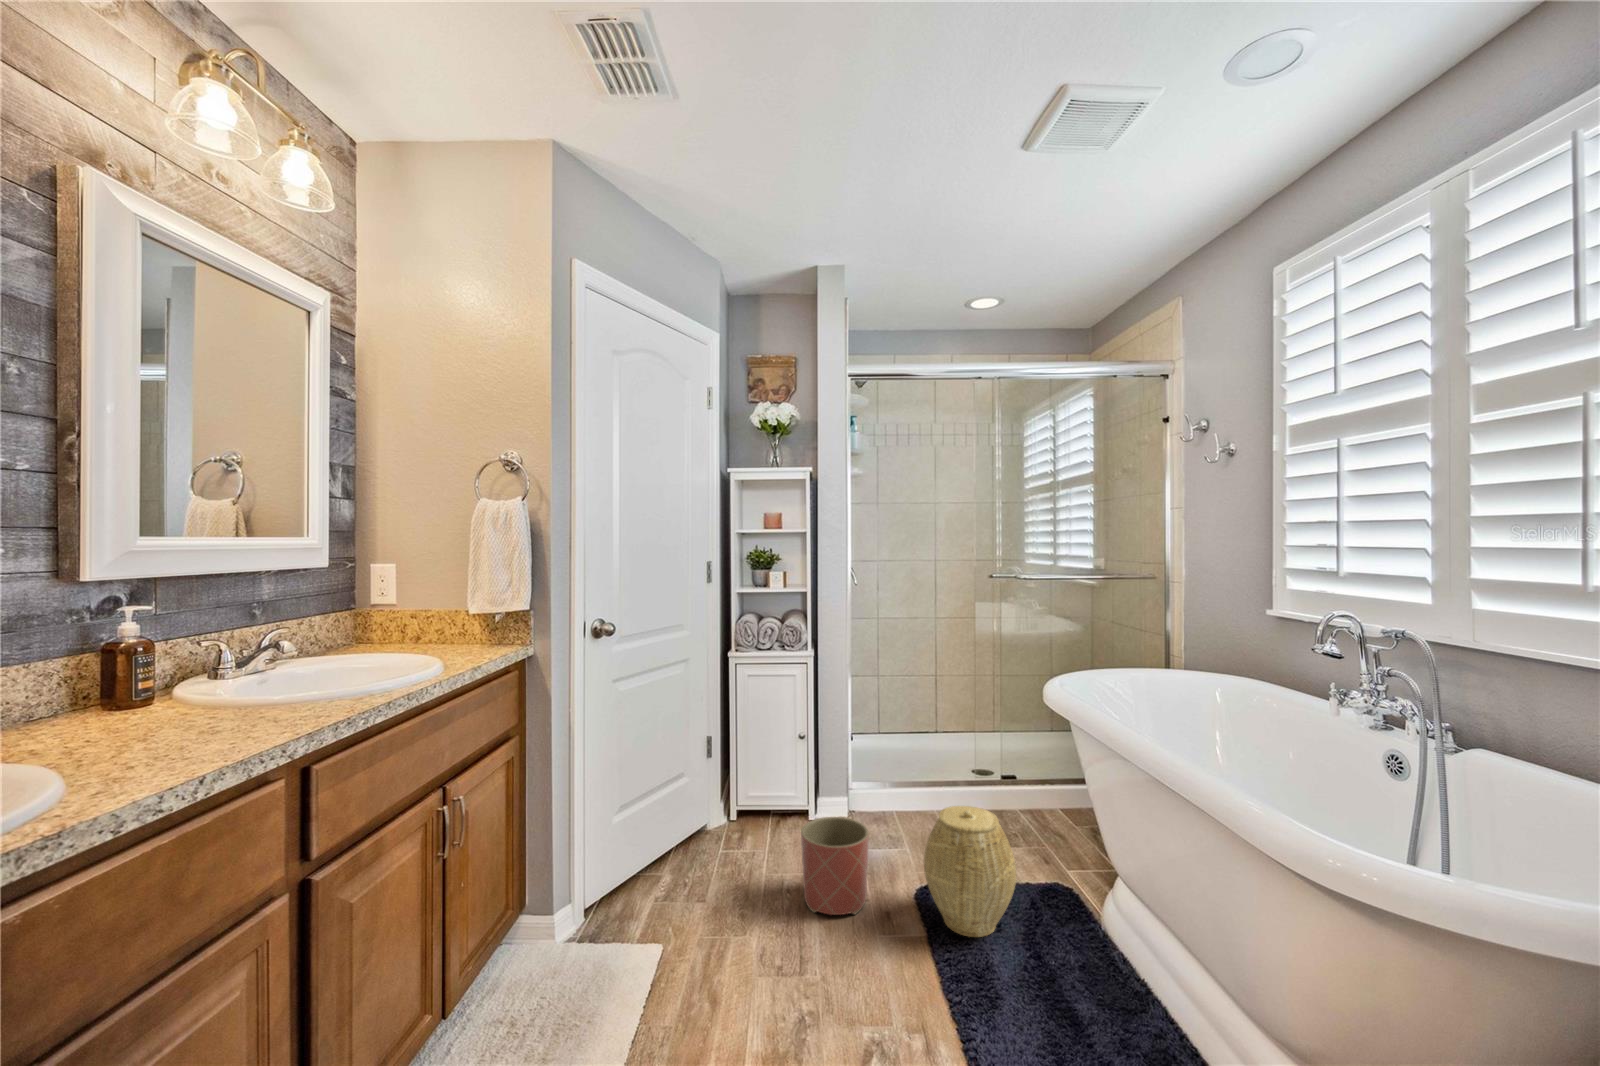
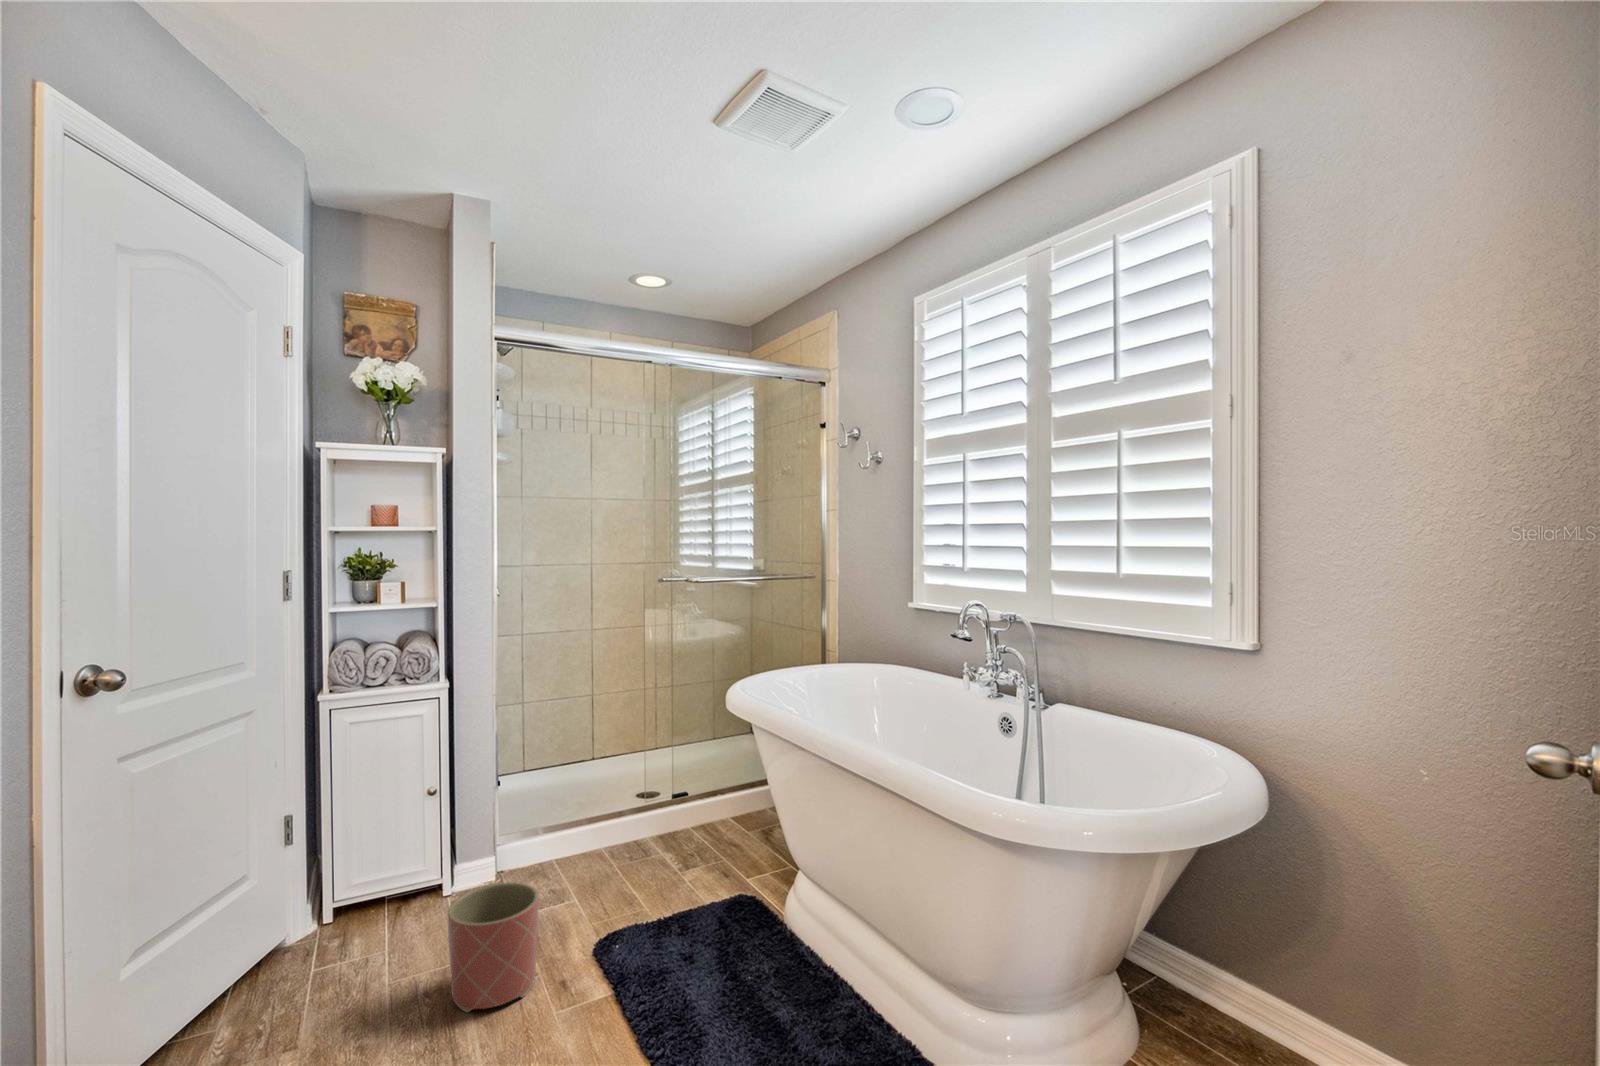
woven basket: present [924,806,1016,937] -> none [607,835,708,980]

